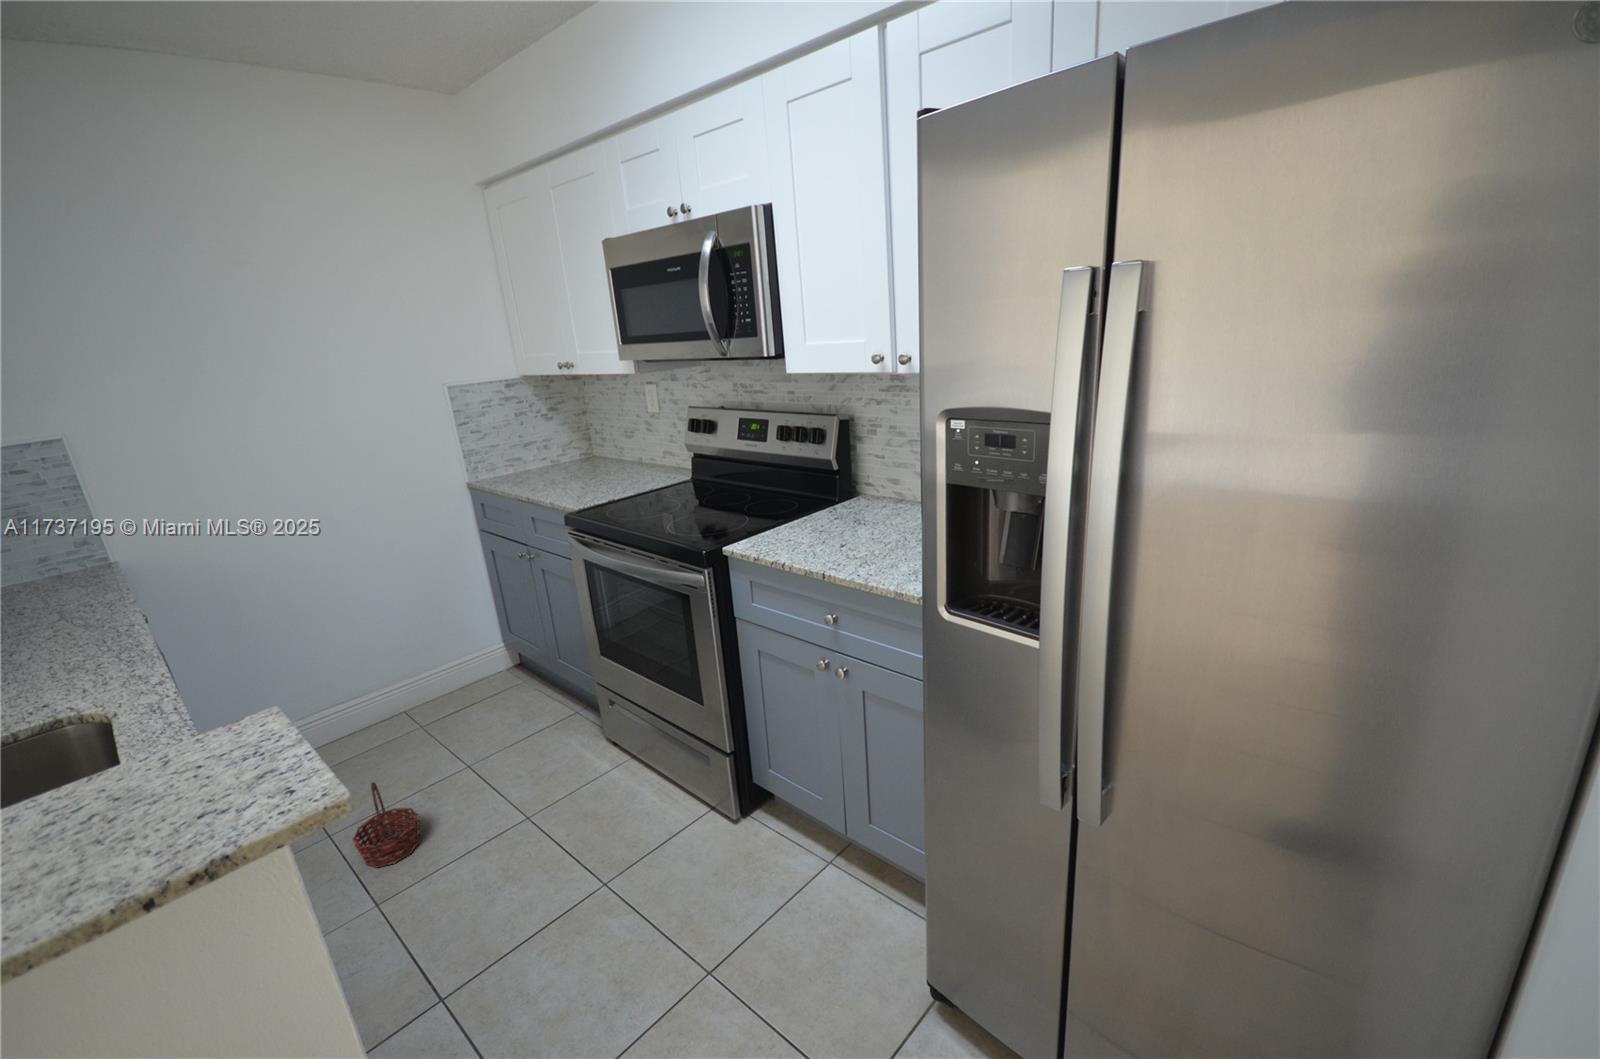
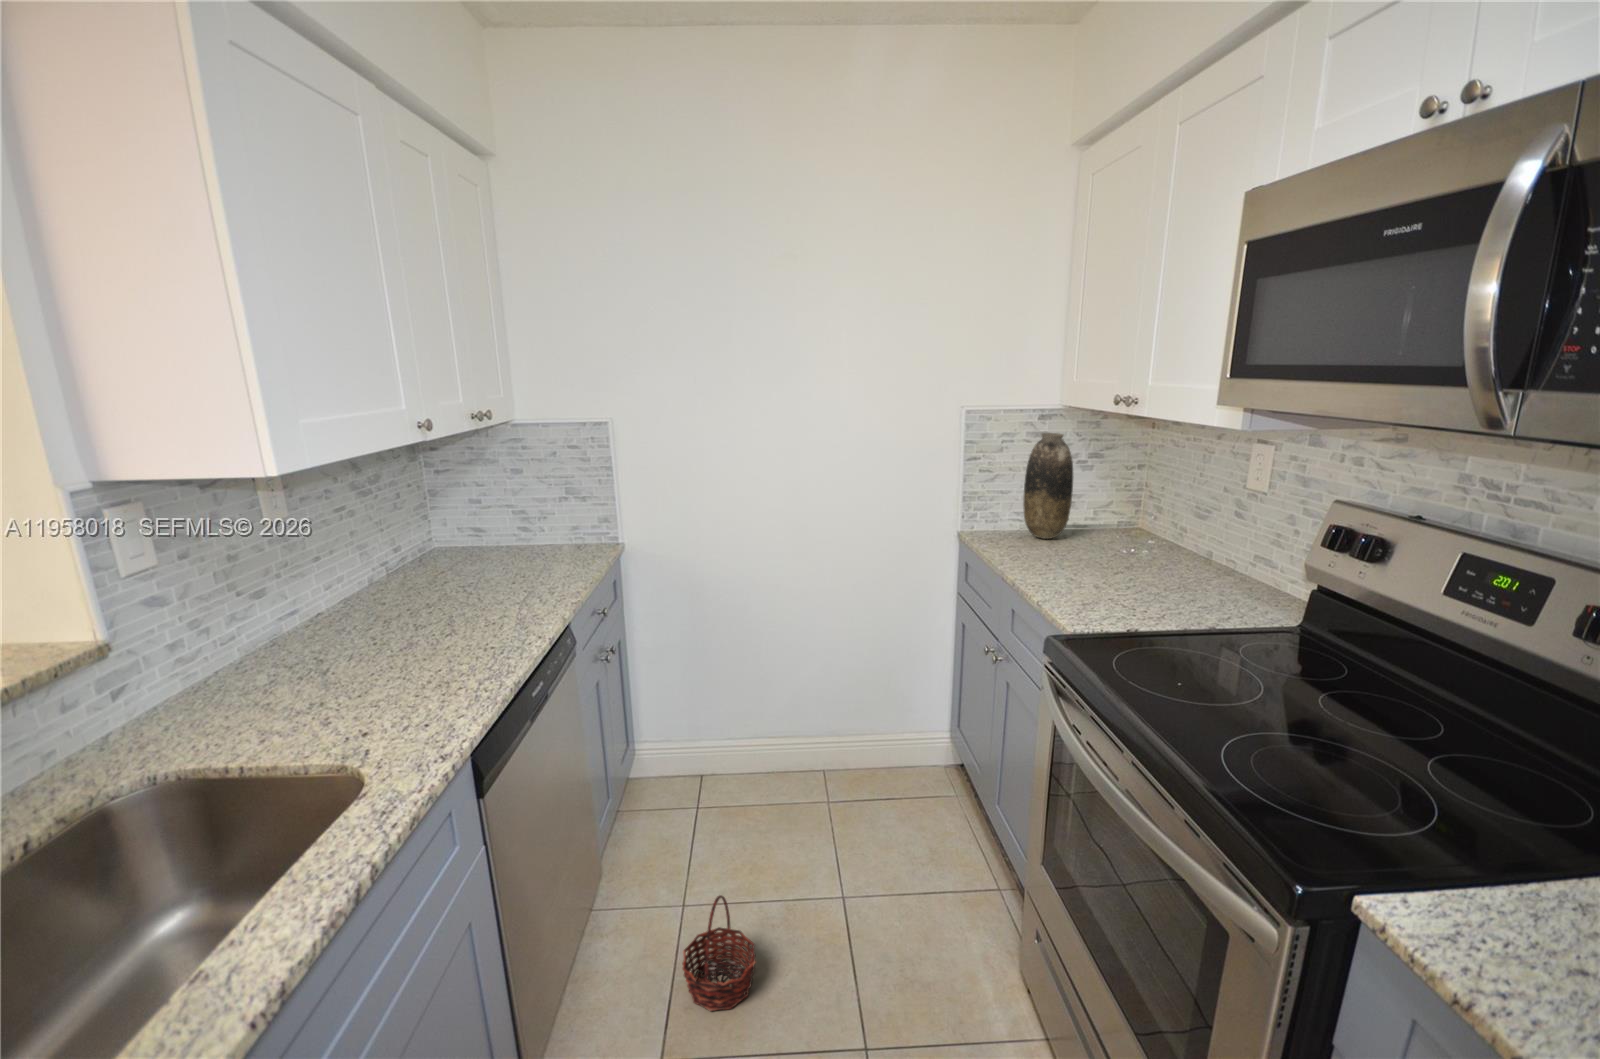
vase: none [507,397,547,474] -> present [1023,433,1073,539]

